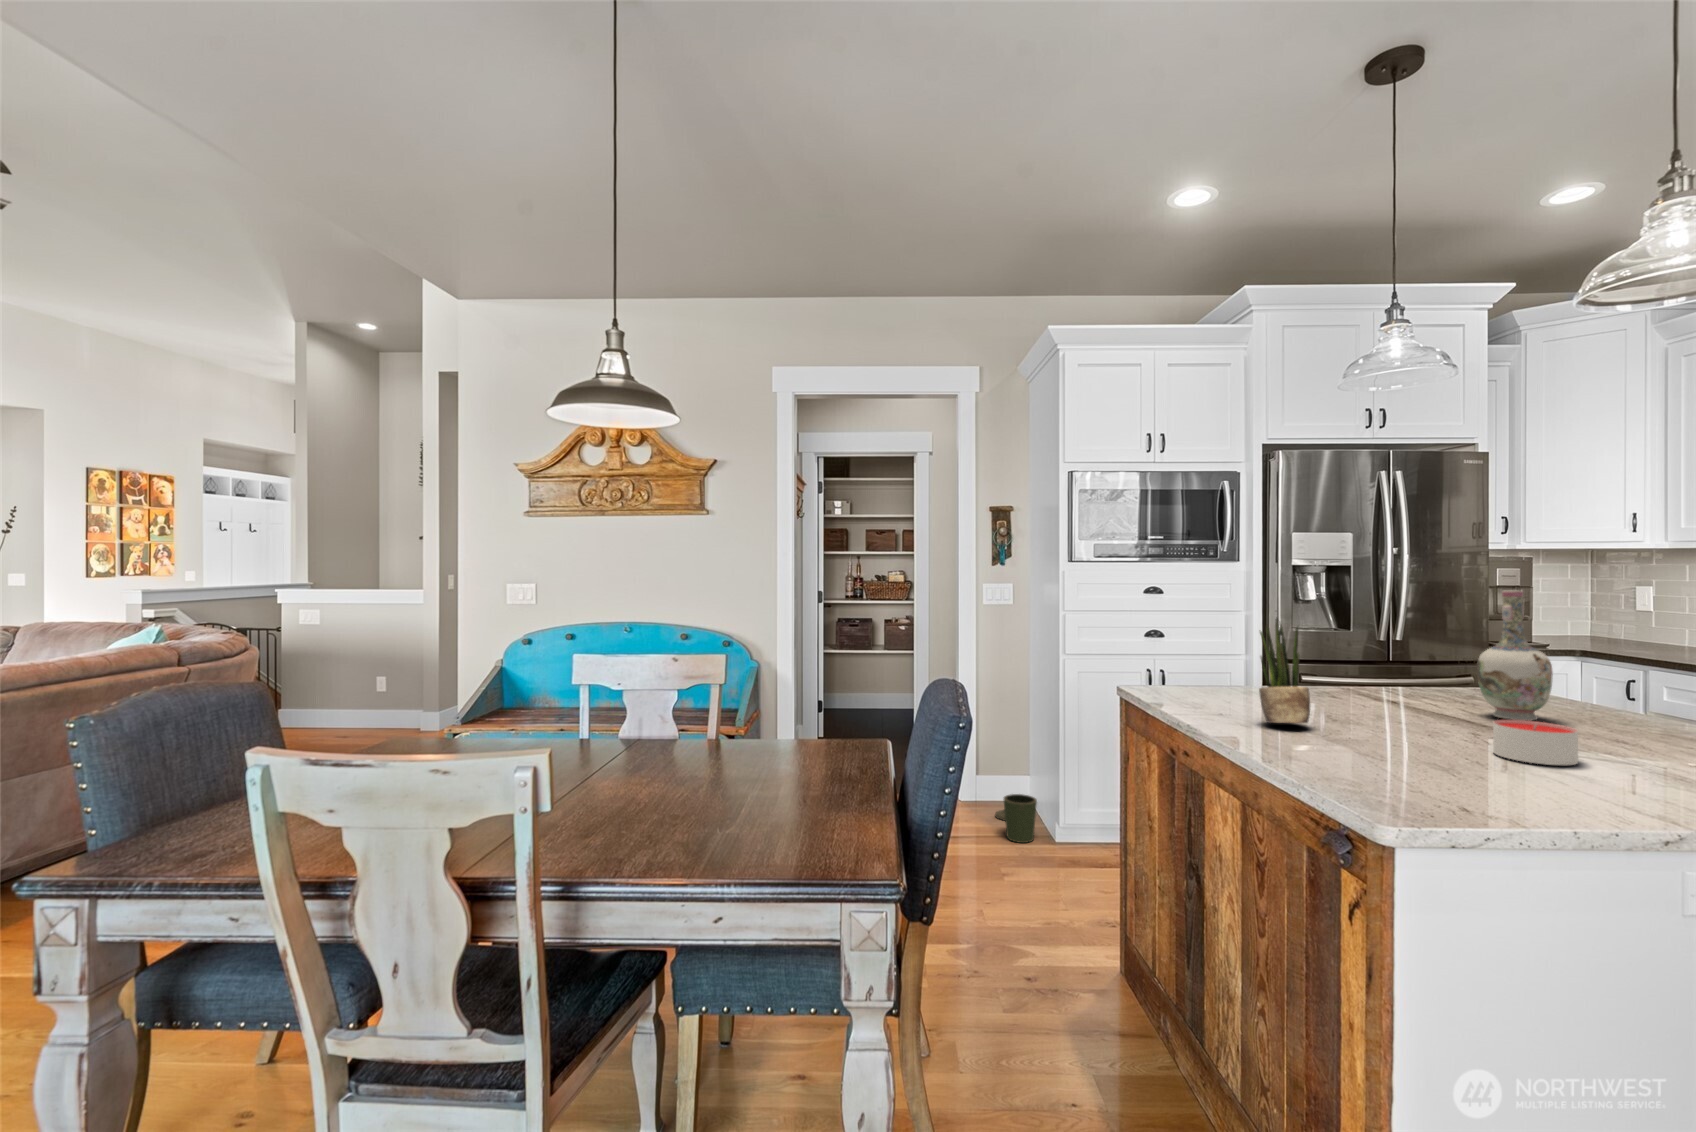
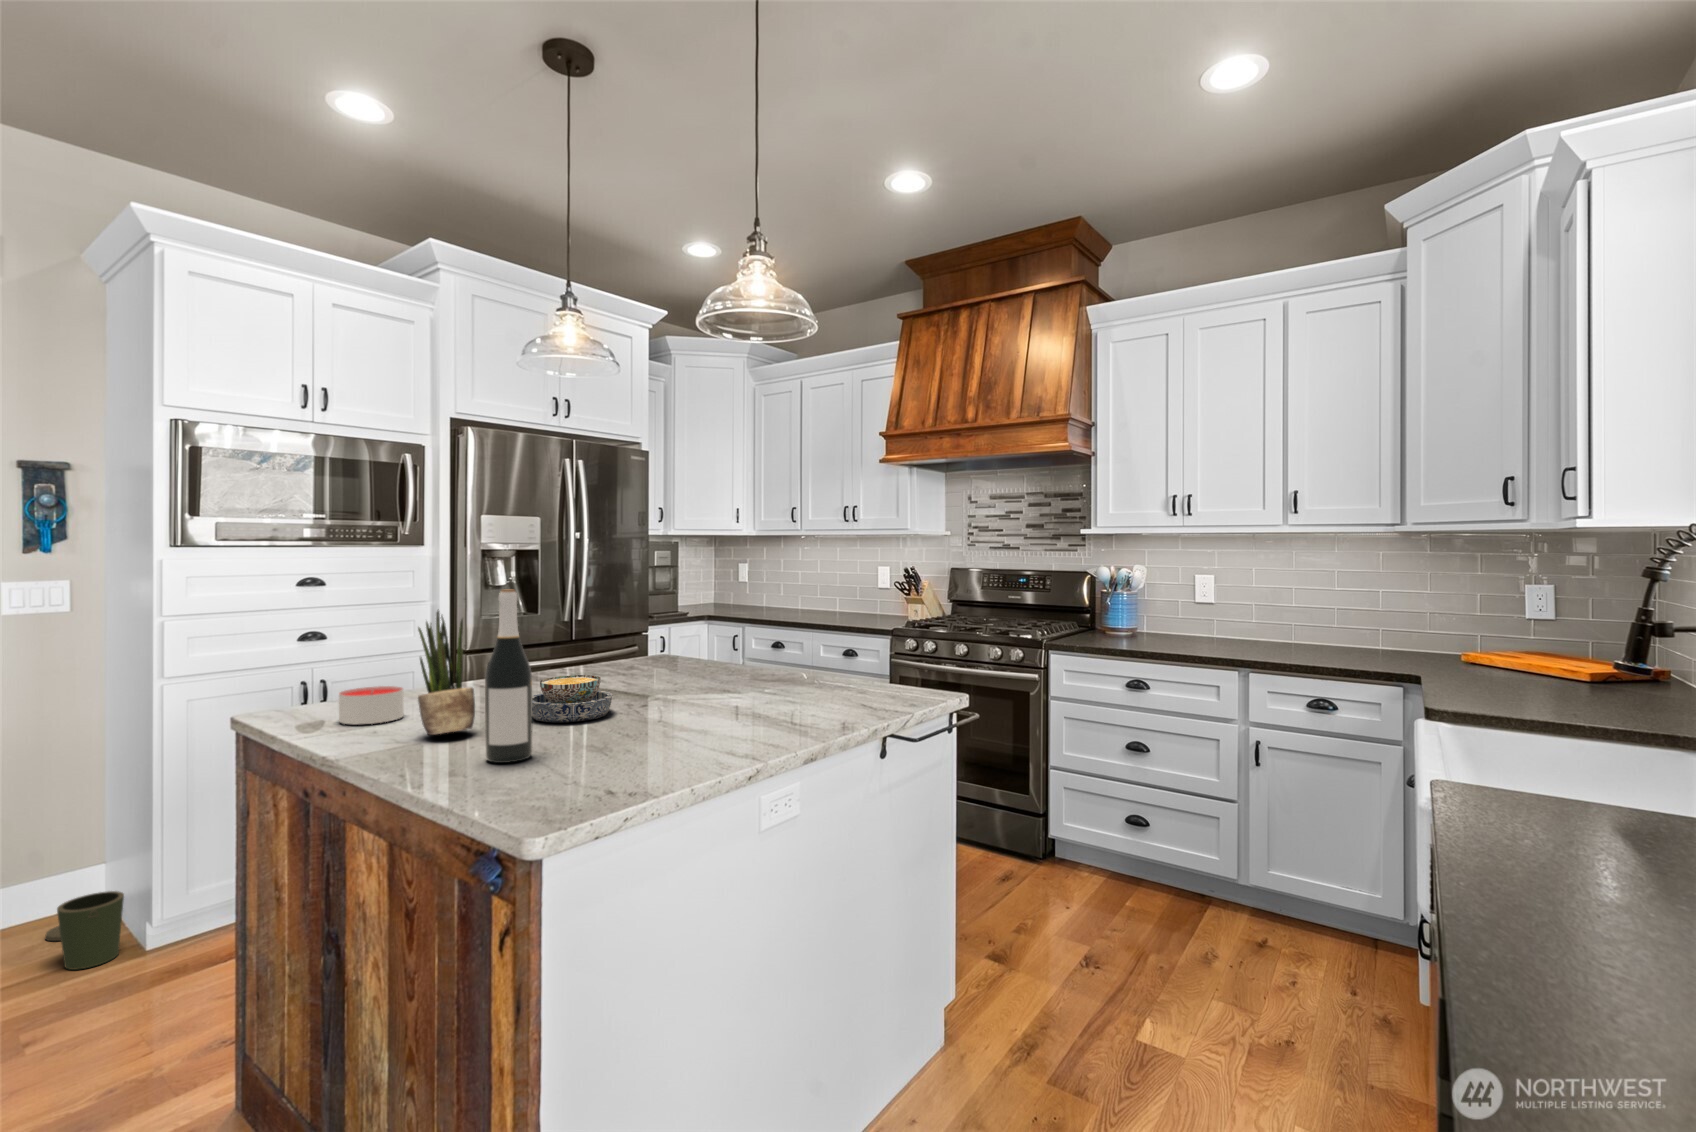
vase: present [1477,591,1553,721] -> none [630,573,683,692]
wine bottle: none [1326,602,1373,759] -> present [485,590,533,763]
bowl: none [1359,688,1460,735] -> present [532,675,613,722]
candle: present [1493,720,1578,765] -> present [339,686,404,724]

